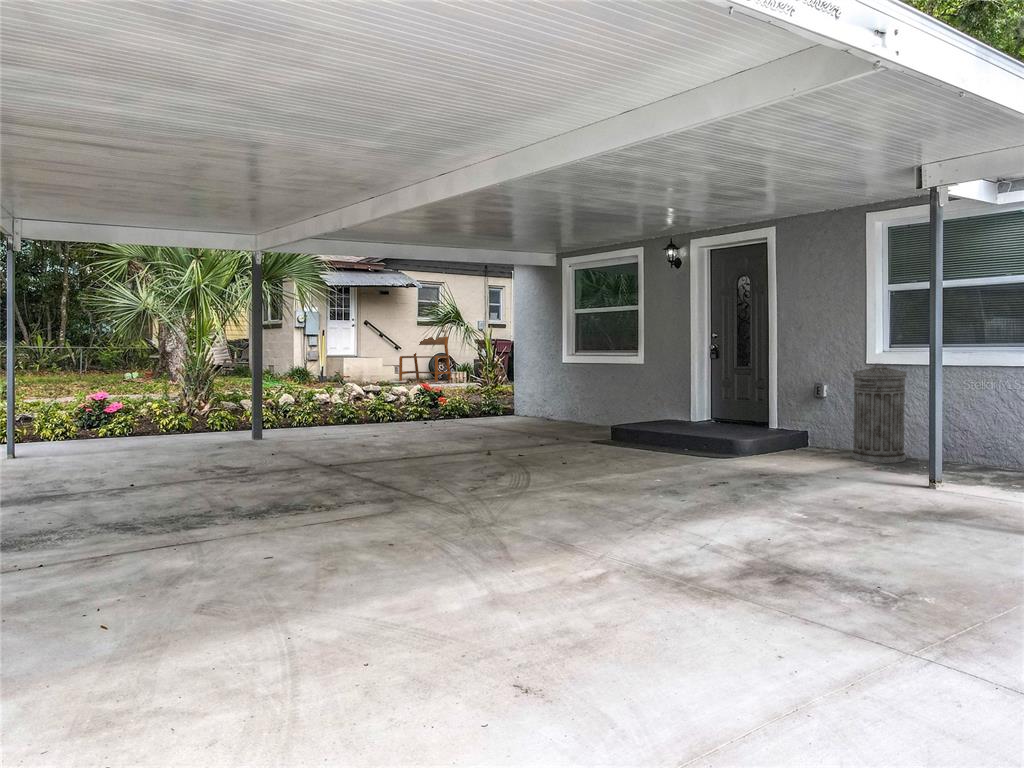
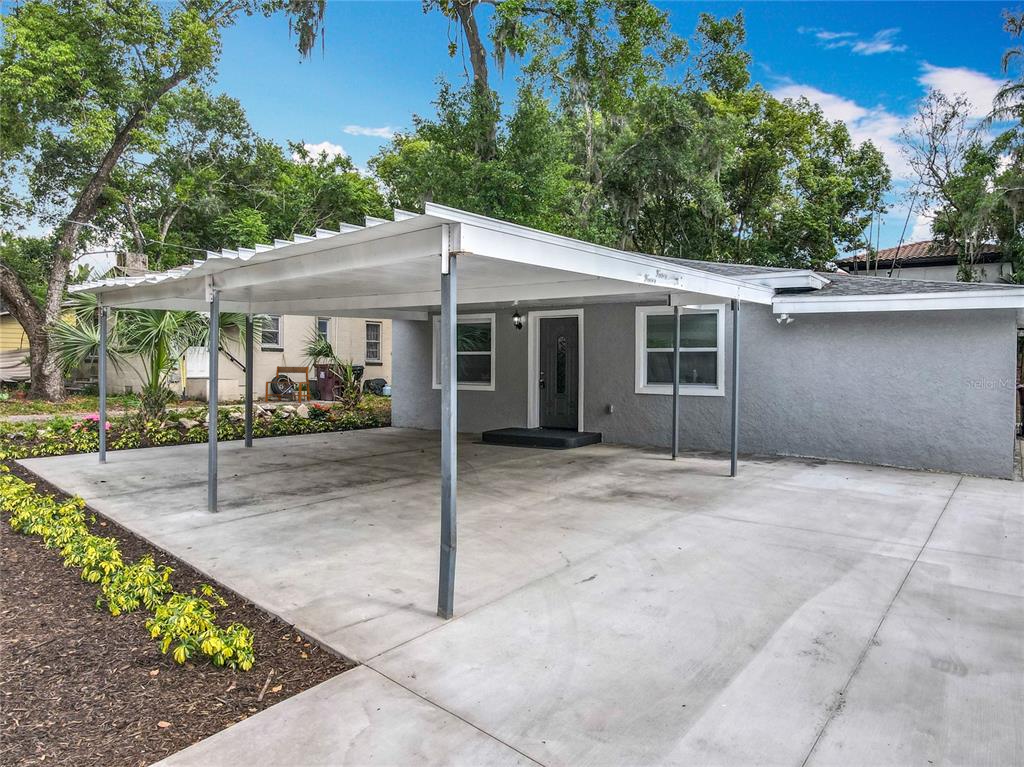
trash can: present [852,364,906,463] -> none [629,393,658,449]

